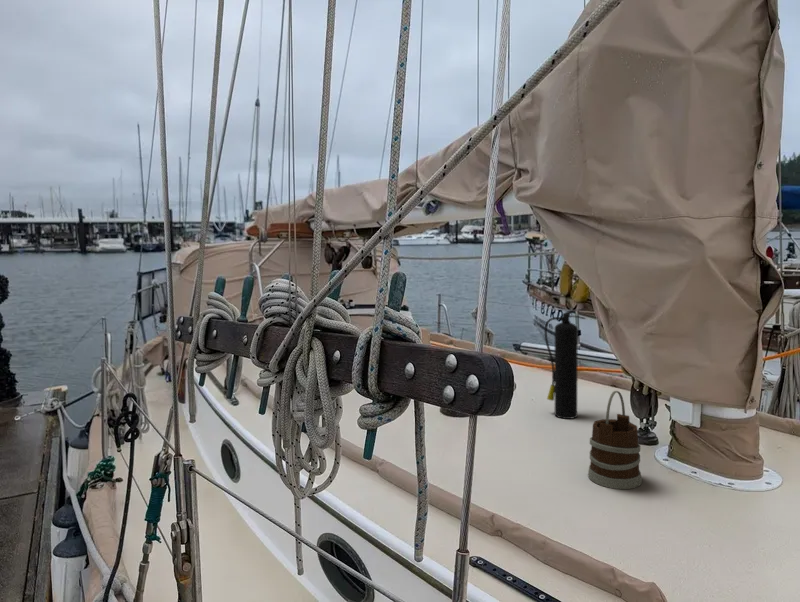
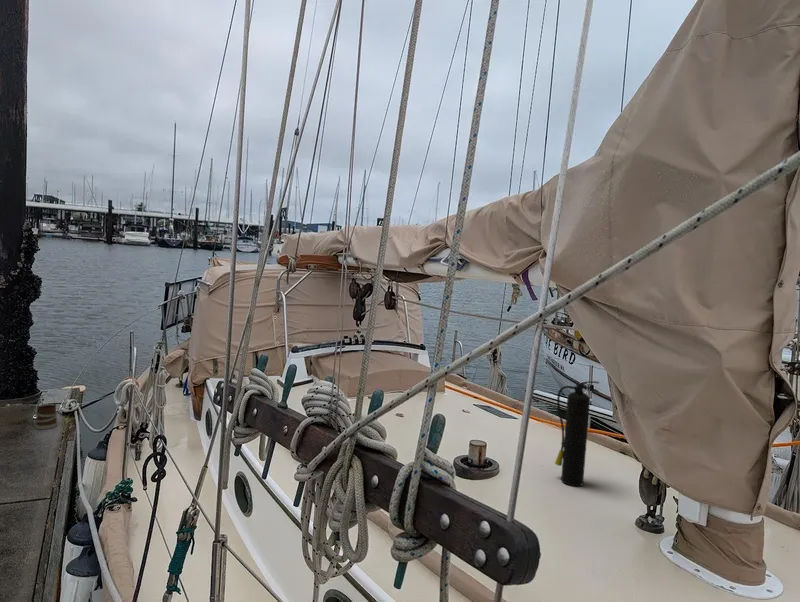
wooden bucket: present [588,391,642,489] -> present [35,395,57,429]

